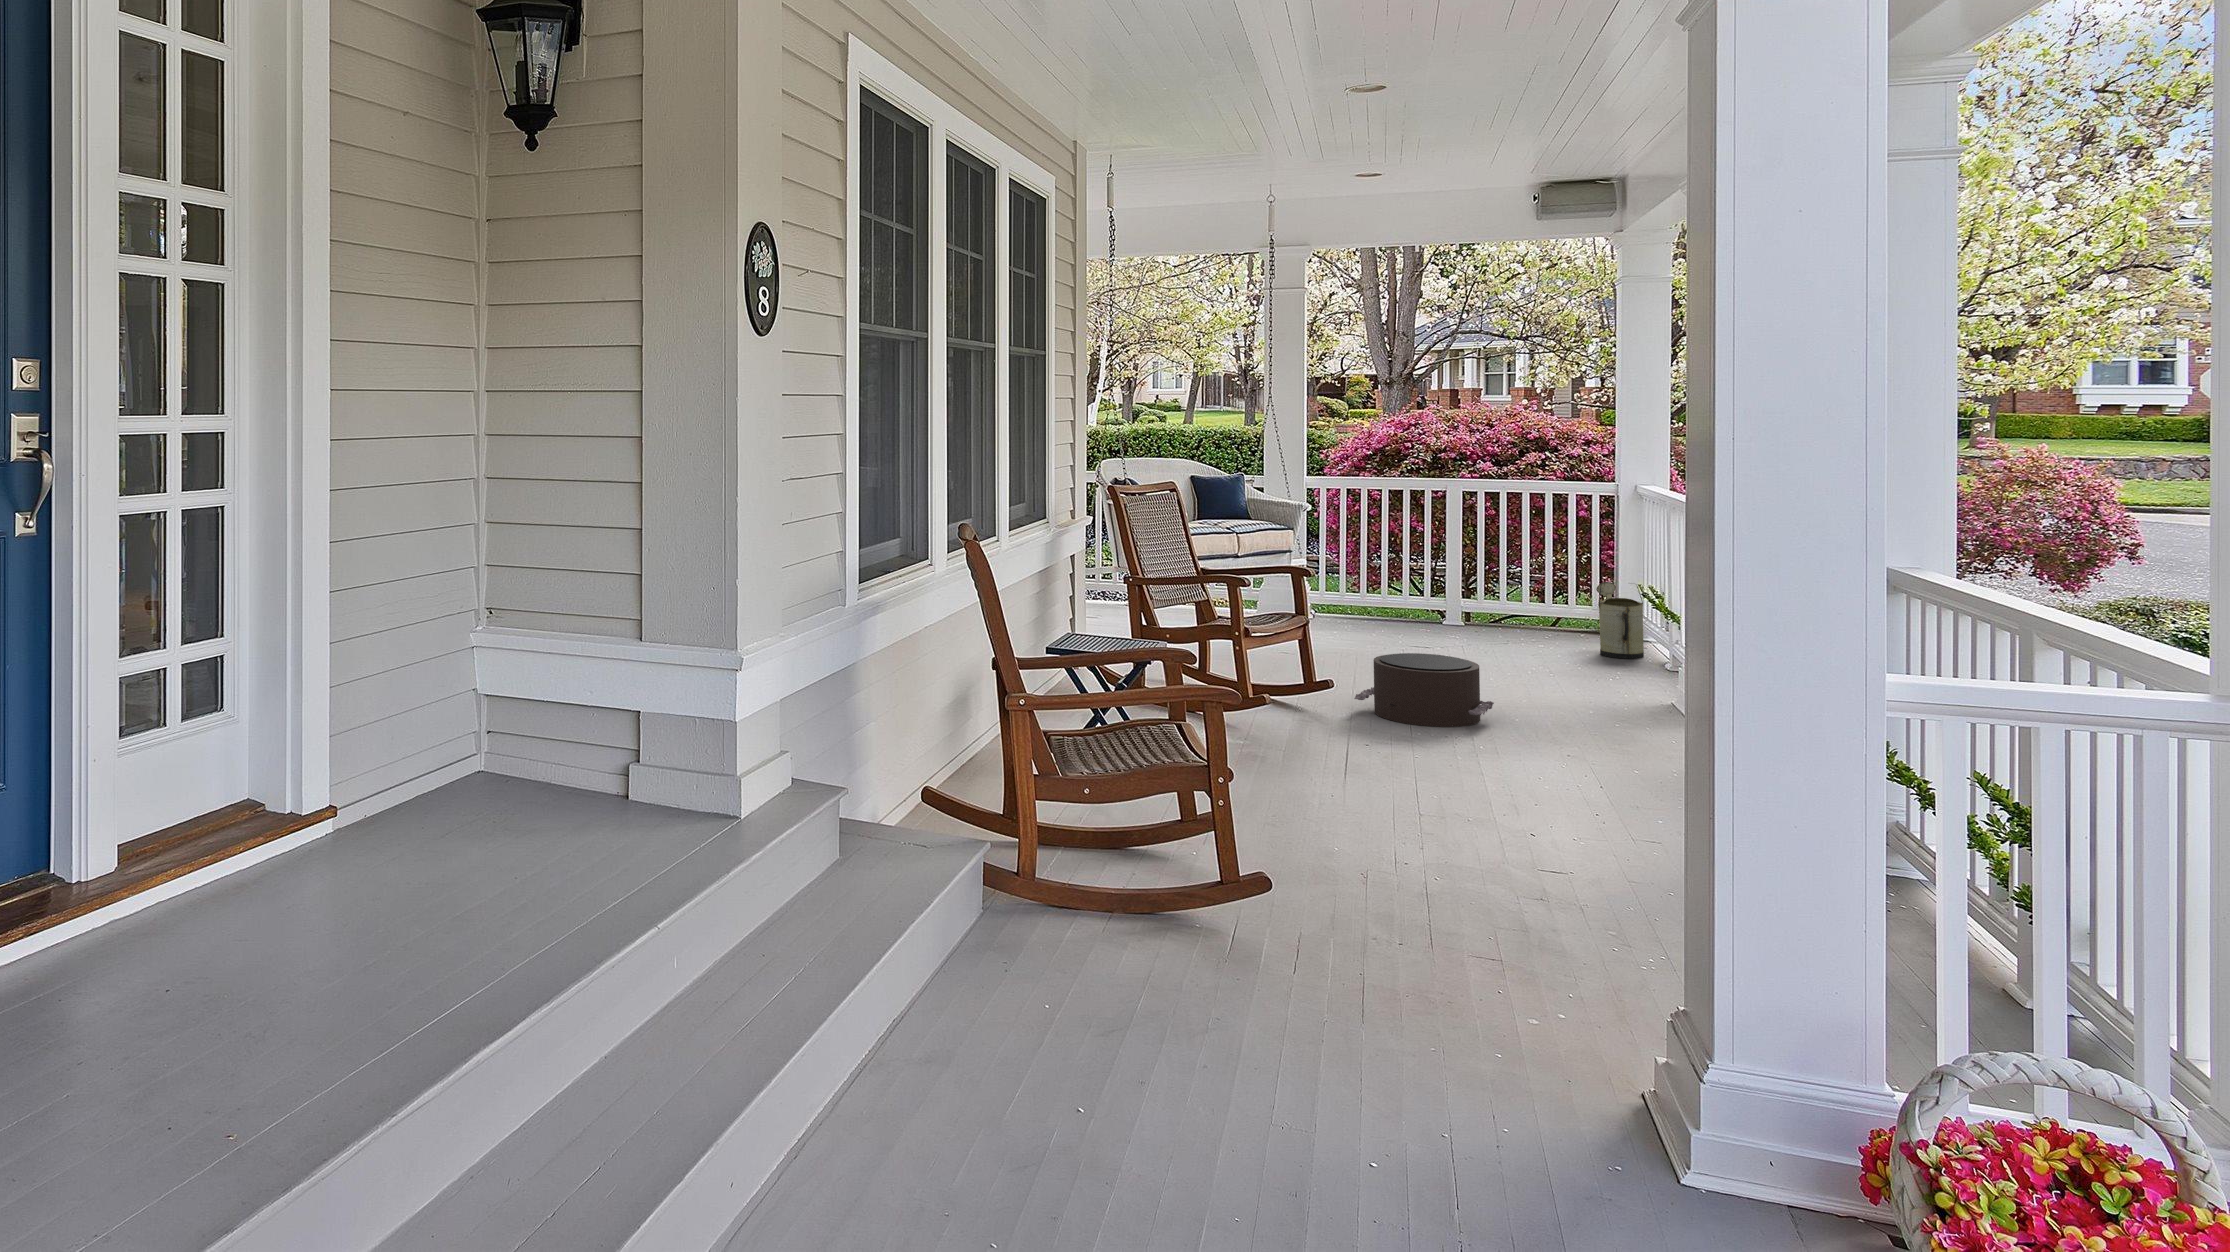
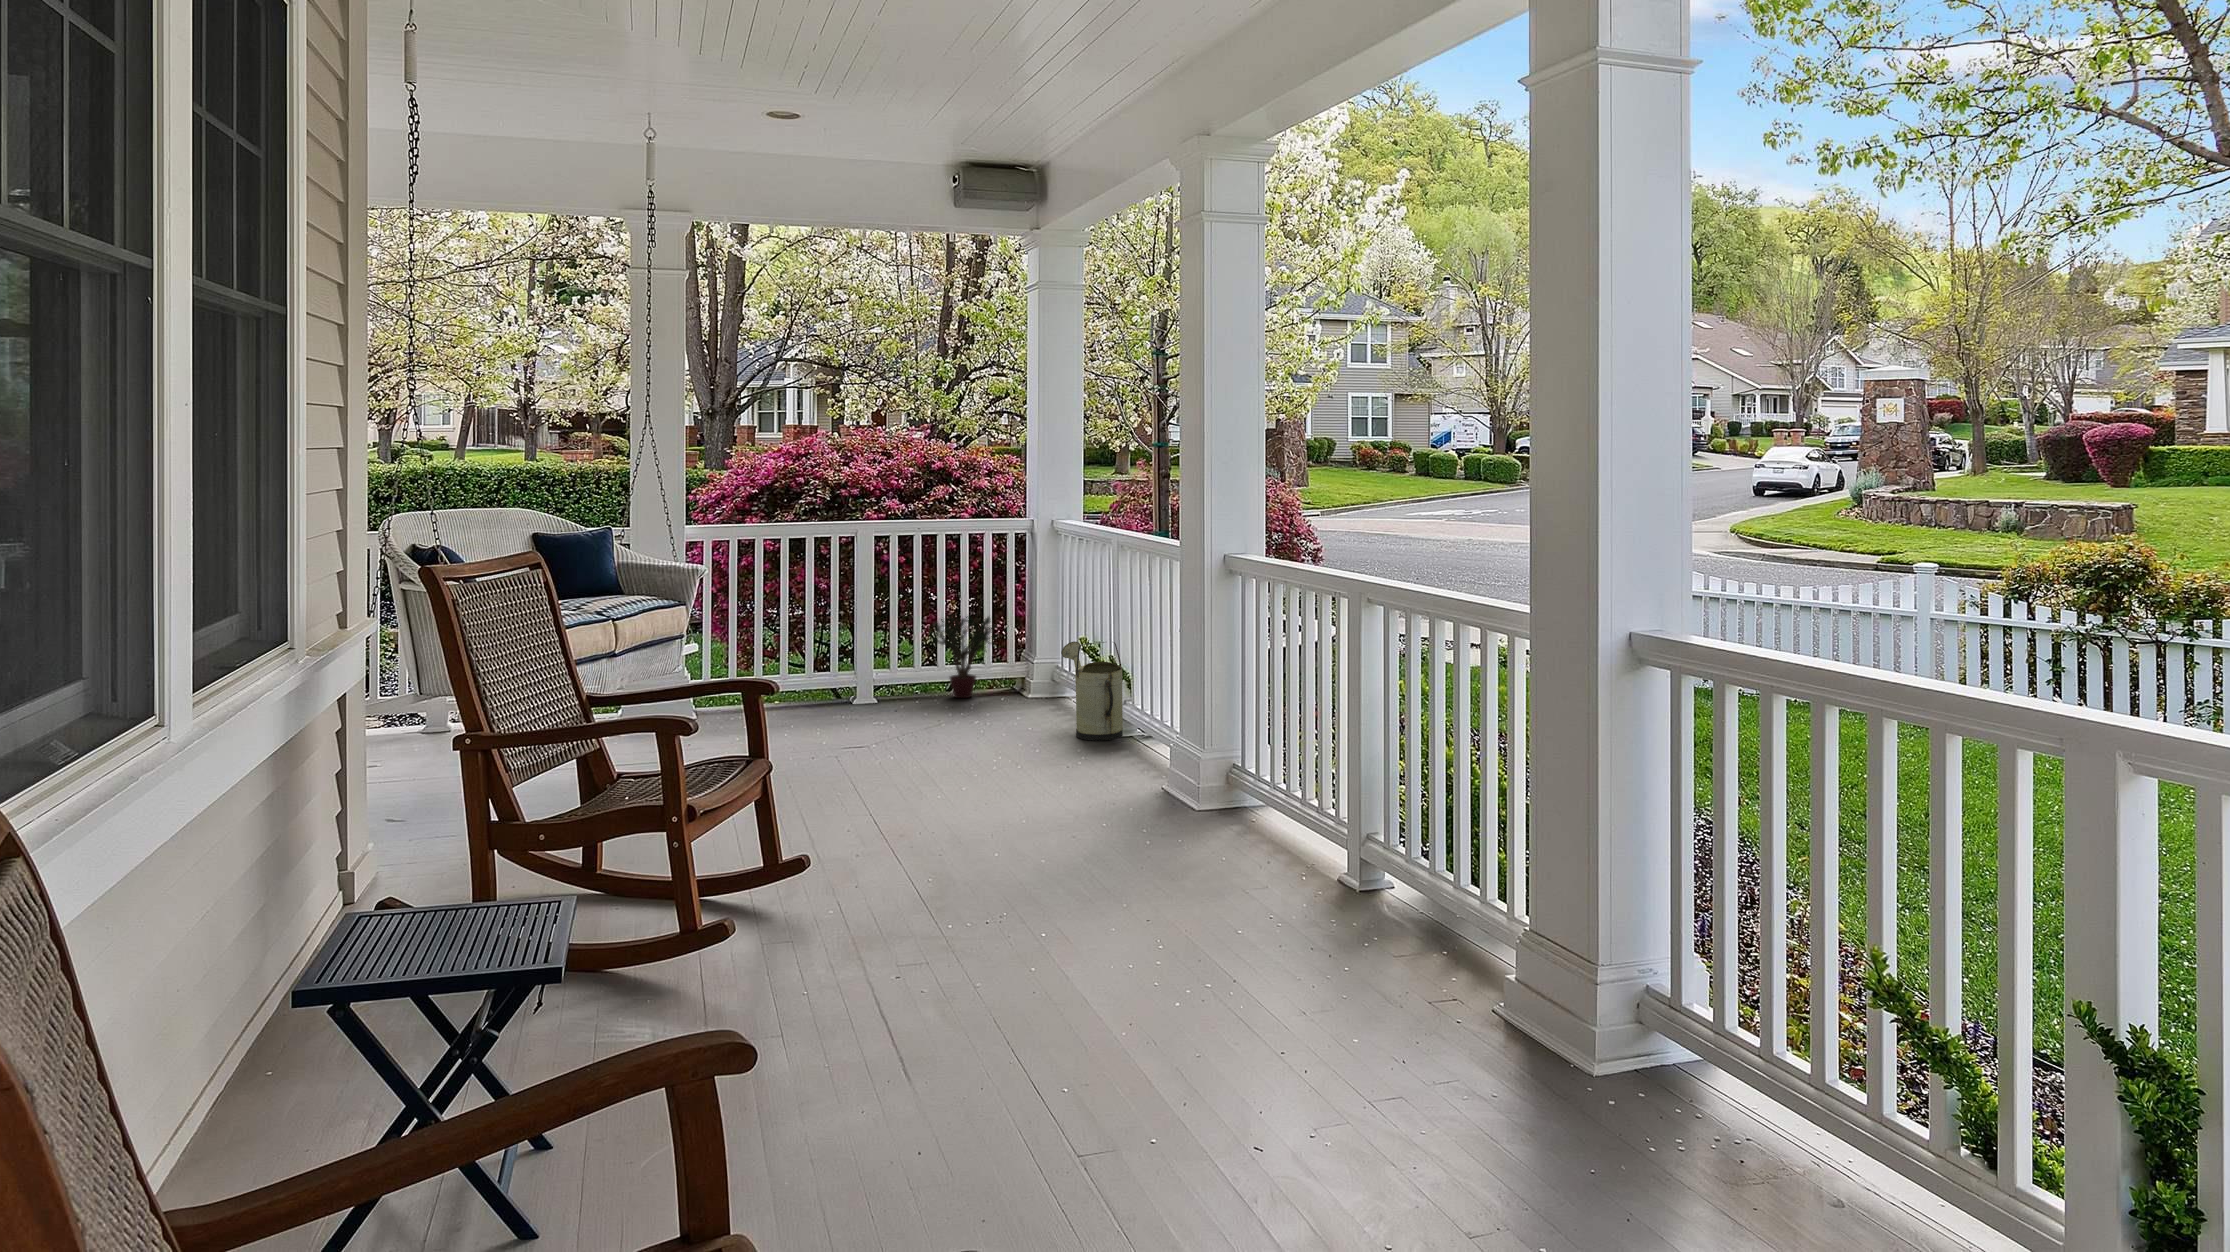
potted plant: none [1497,553,1567,622] -> present [932,614,998,698]
pouf: present [1354,653,1494,727] -> none [874,794,1074,928]

